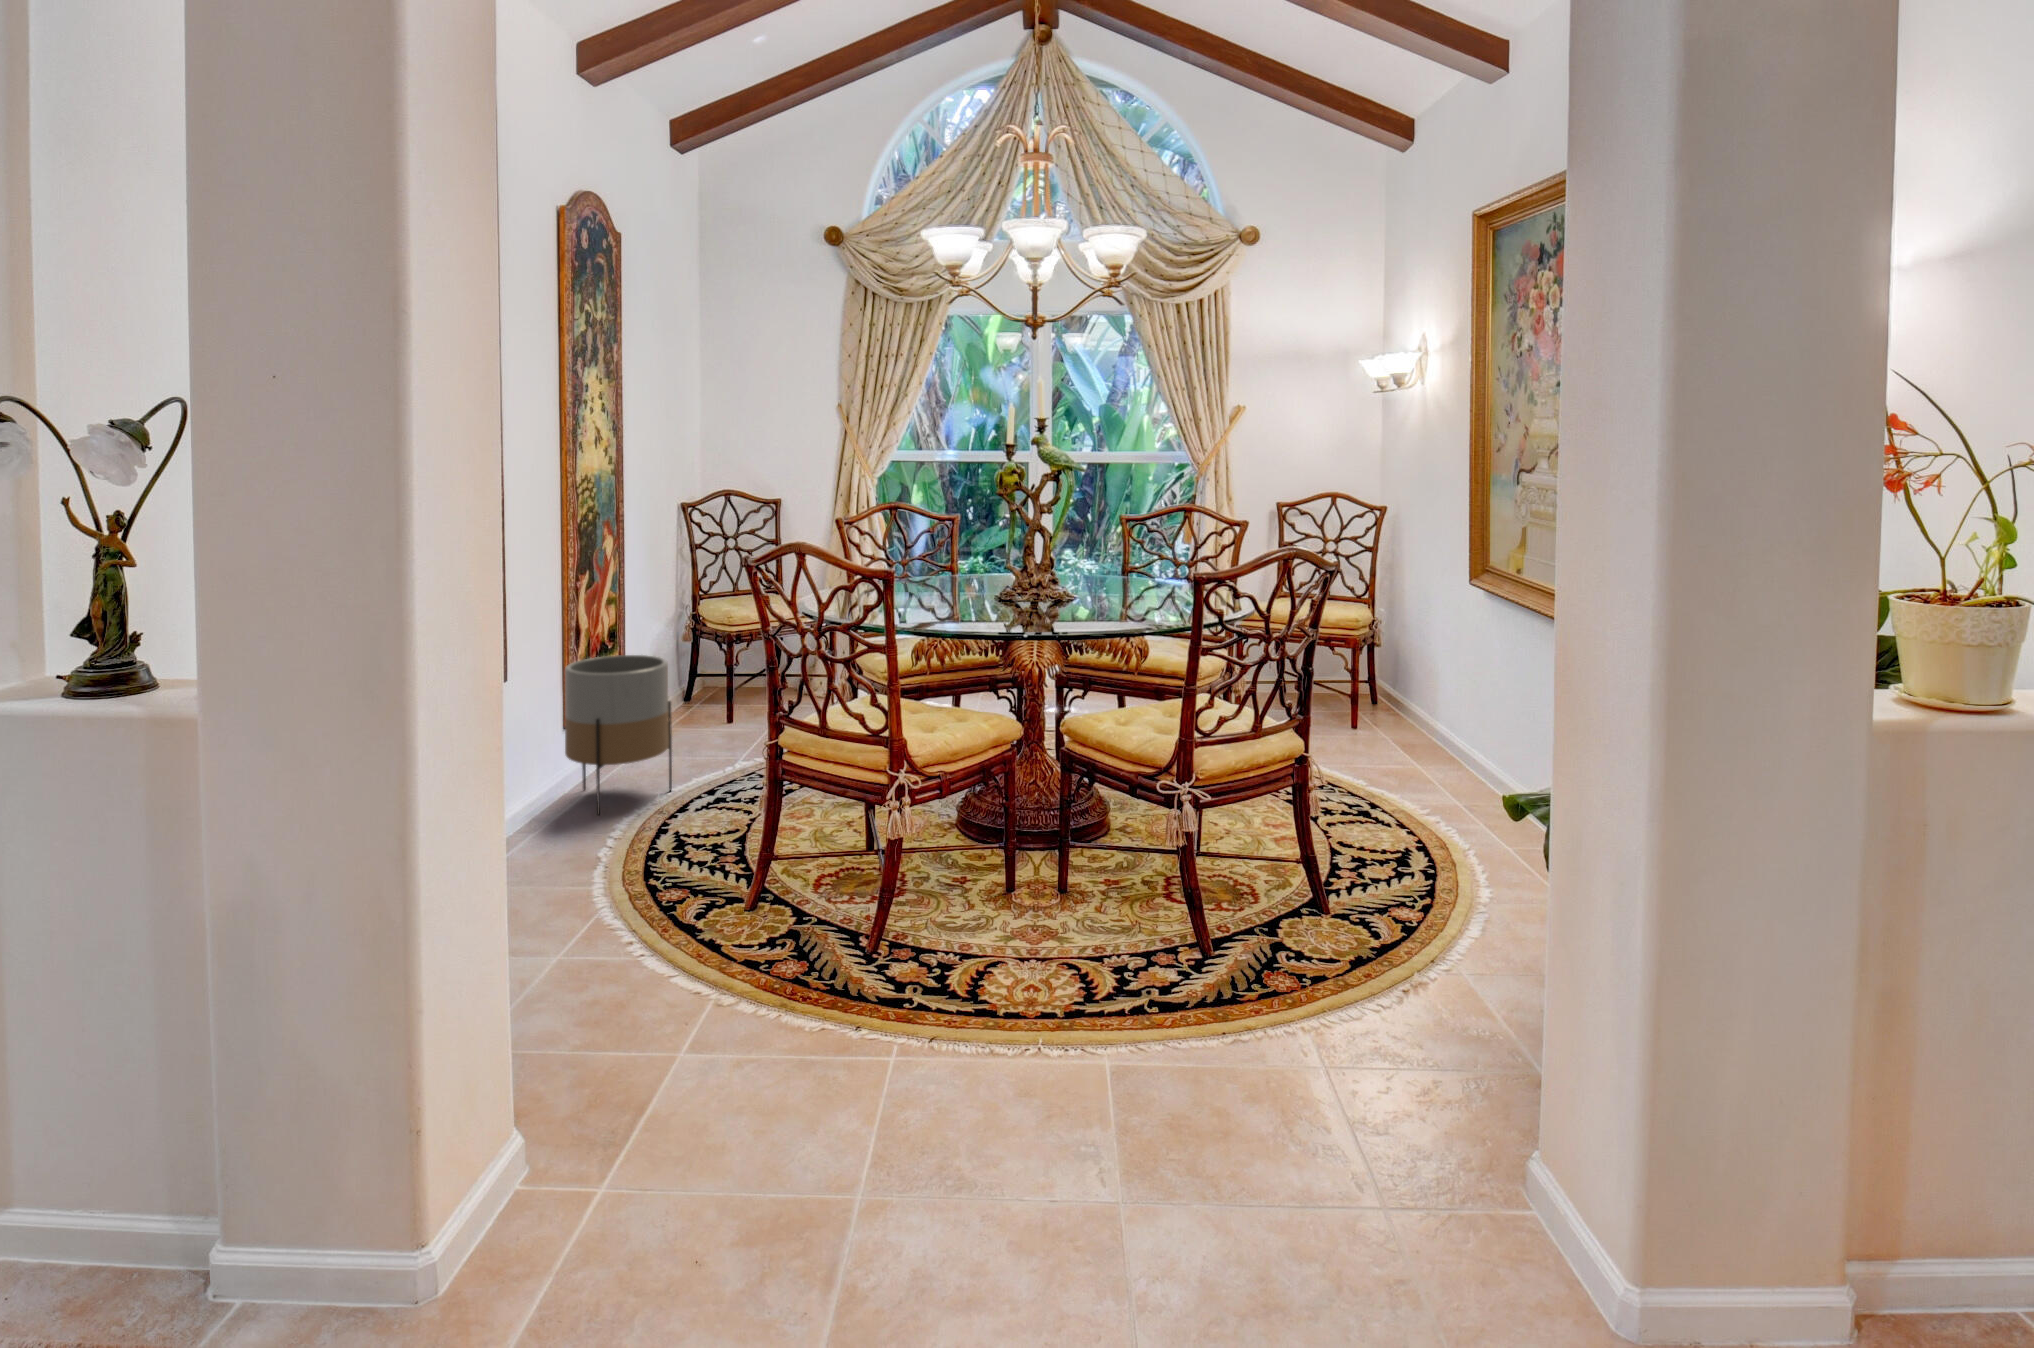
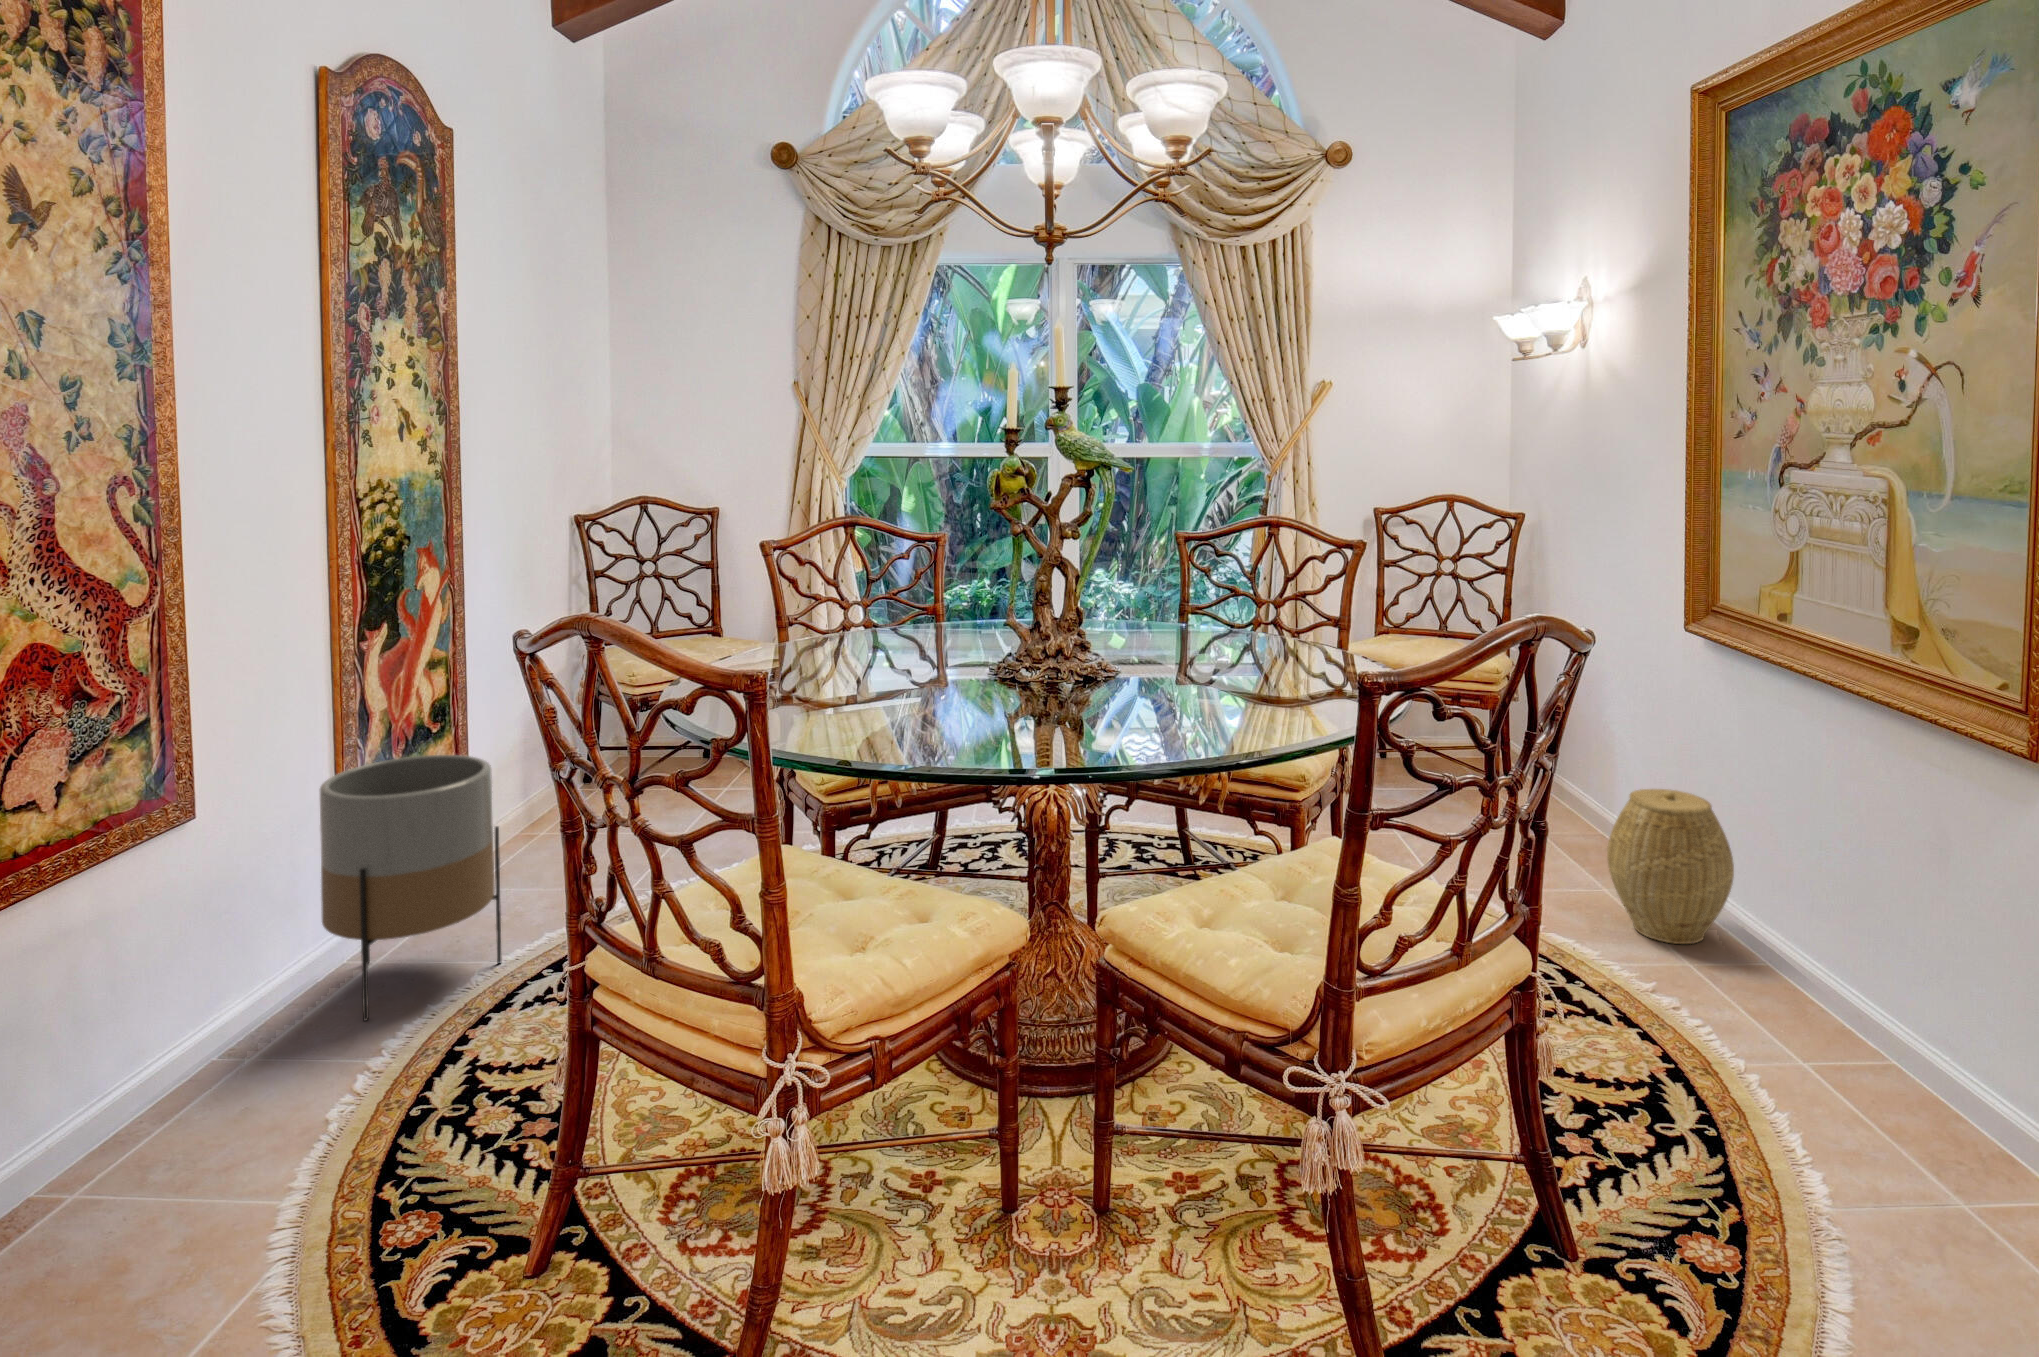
woven basket: none [1411,688,1492,789] -> present [1607,789,1734,944]

